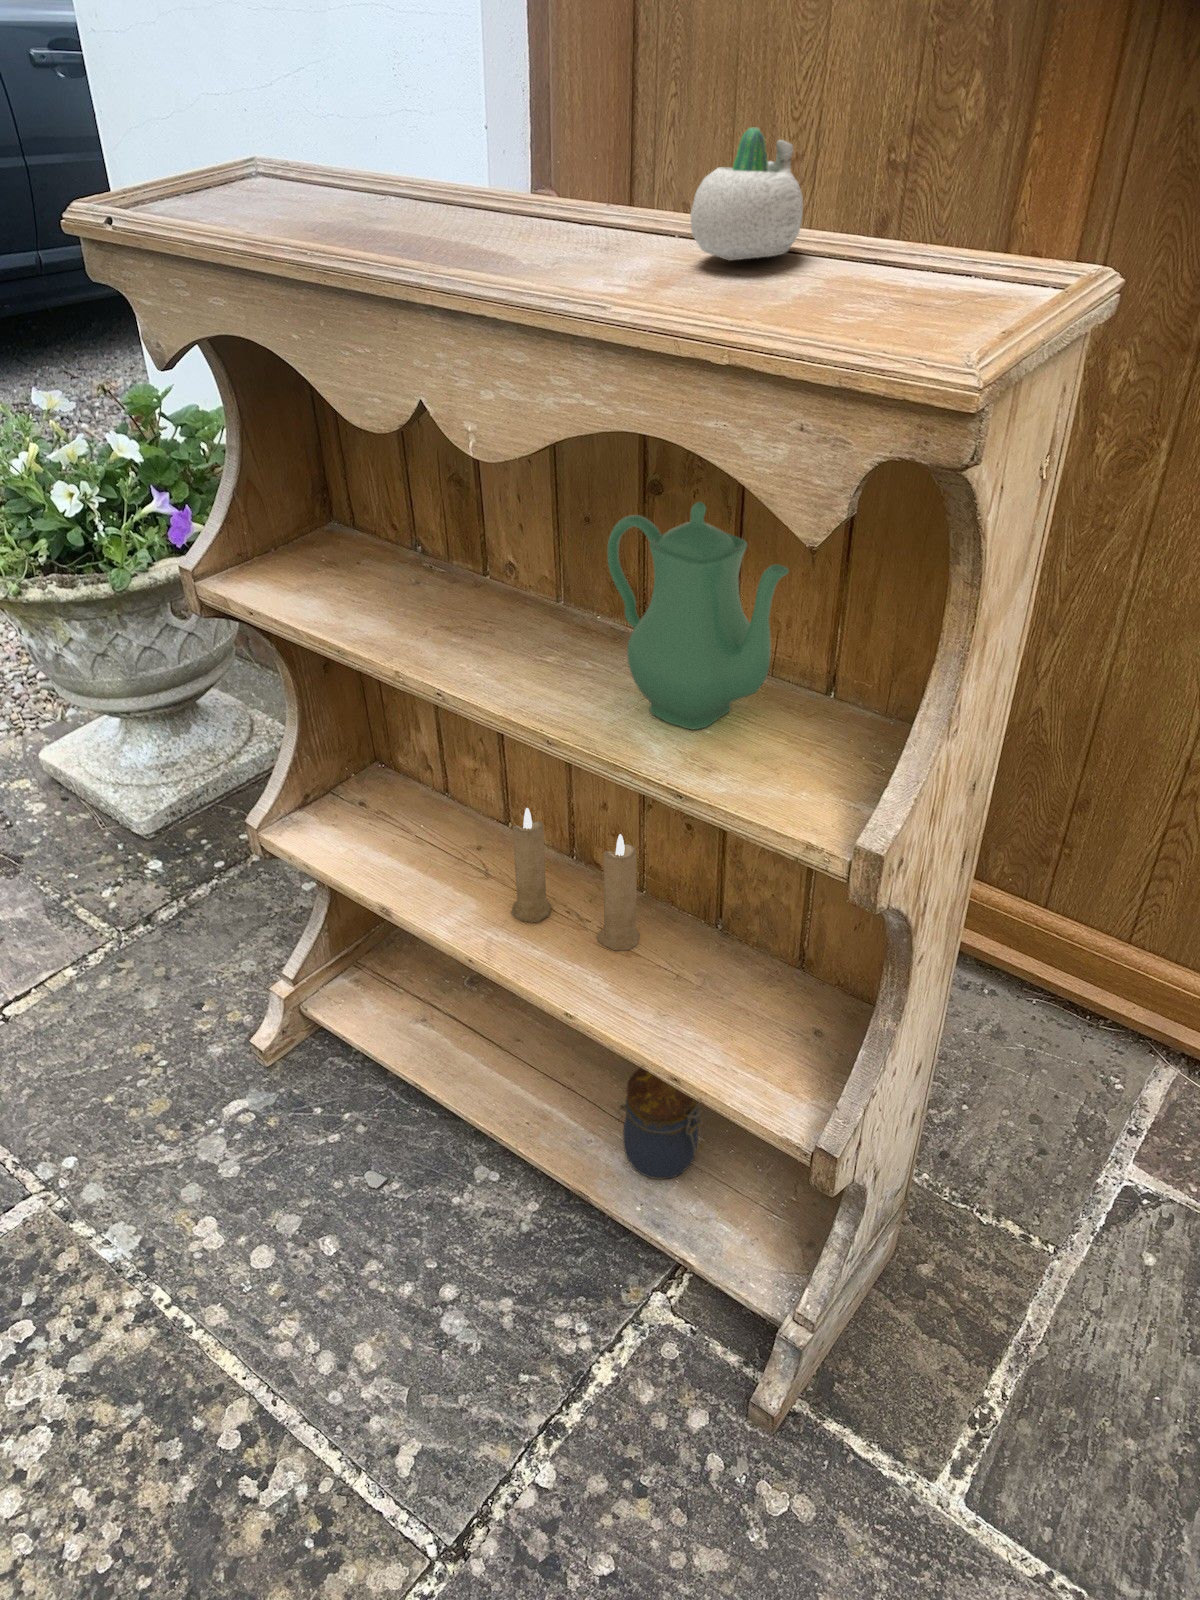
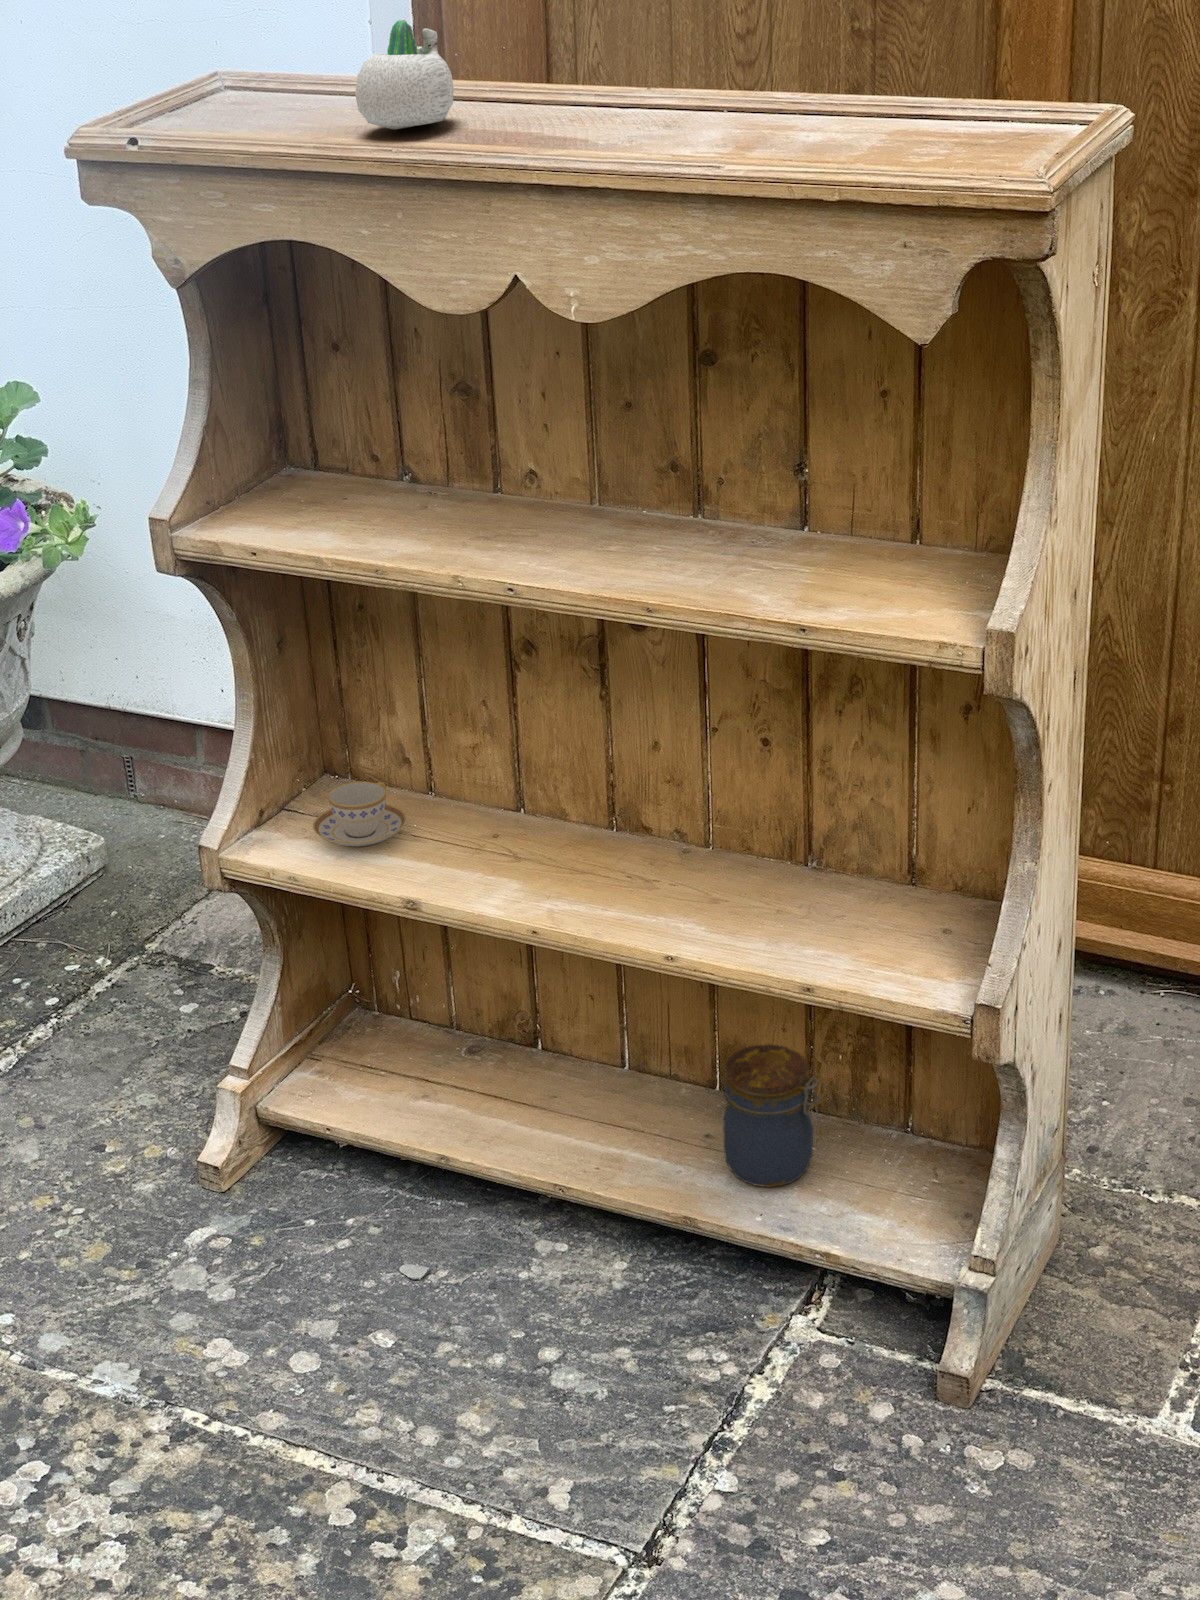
succulent planter: present [691,128,803,260] -> present [355,20,454,130]
teapot: present [608,502,789,730] -> none [669,354,872,591]
teacup: none [346,779,422,837] -> present [313,782,406,846]
candle: present [511,808,640,951] -> none [554,738,717,905]

